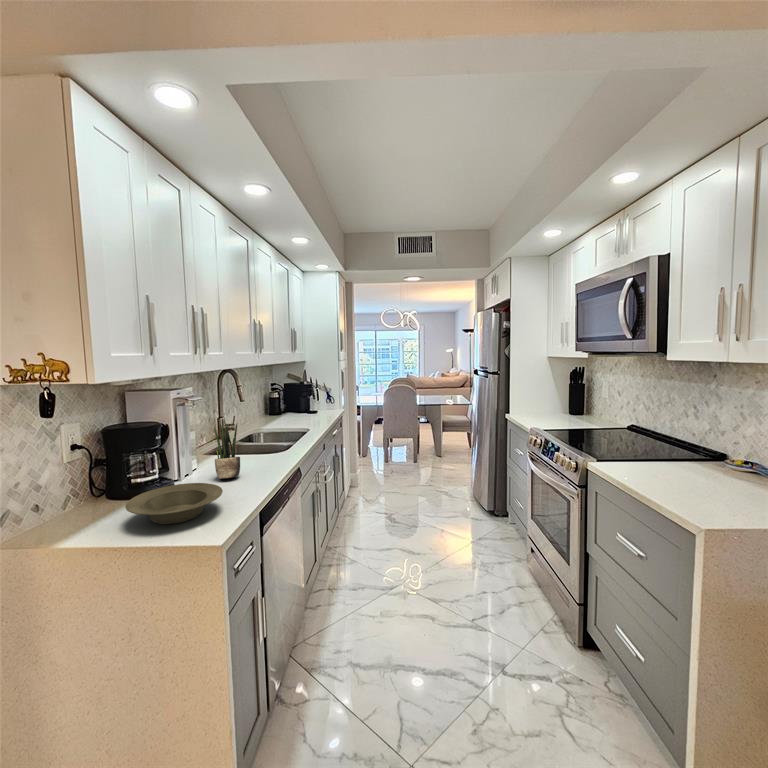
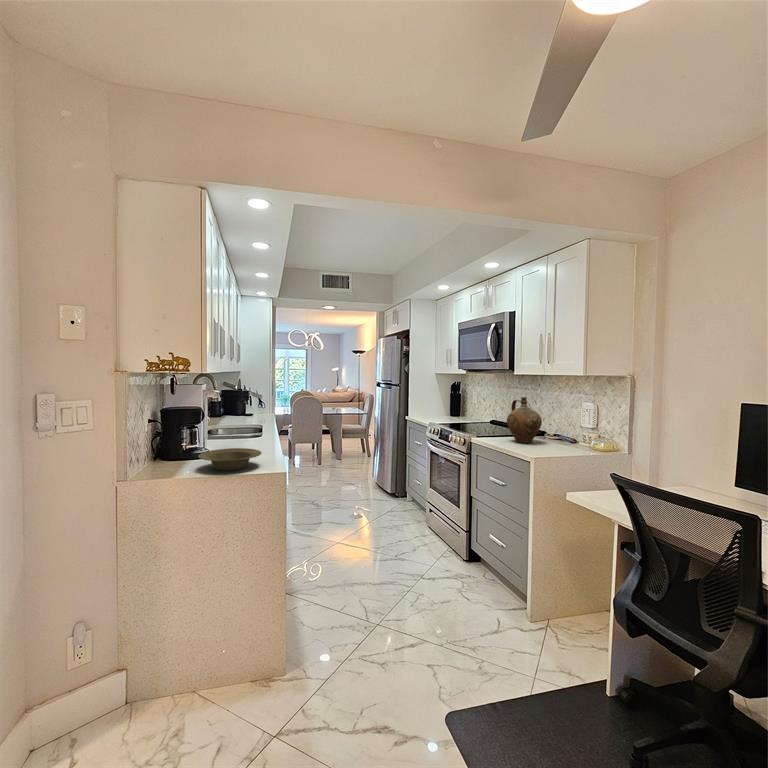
ceramic jug: none [651,402,722,482] -> present [507,397,542,443]
potted plant: present [214,420,240,478] -> none [228,407,246,451]

